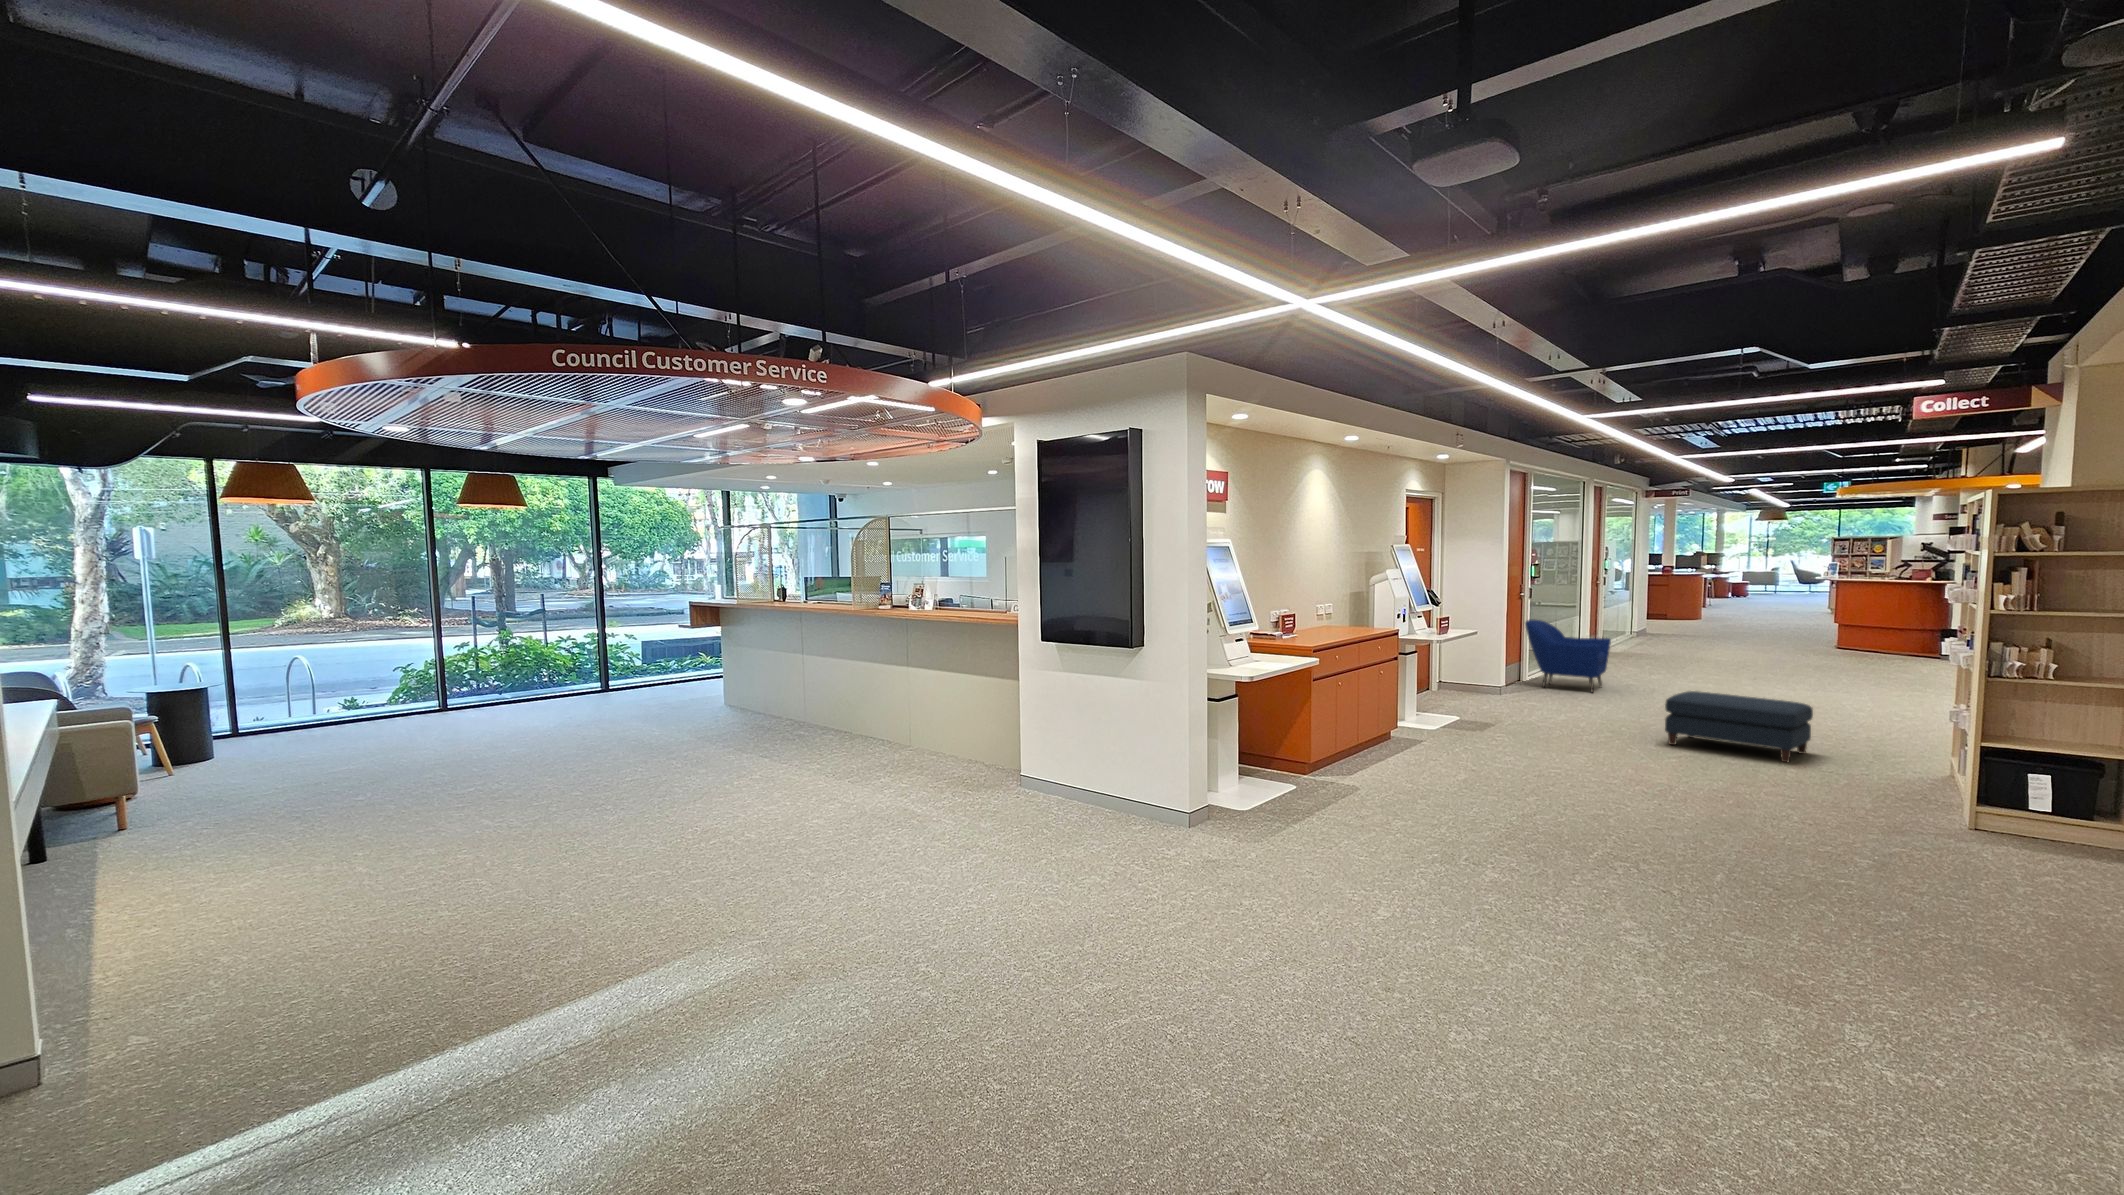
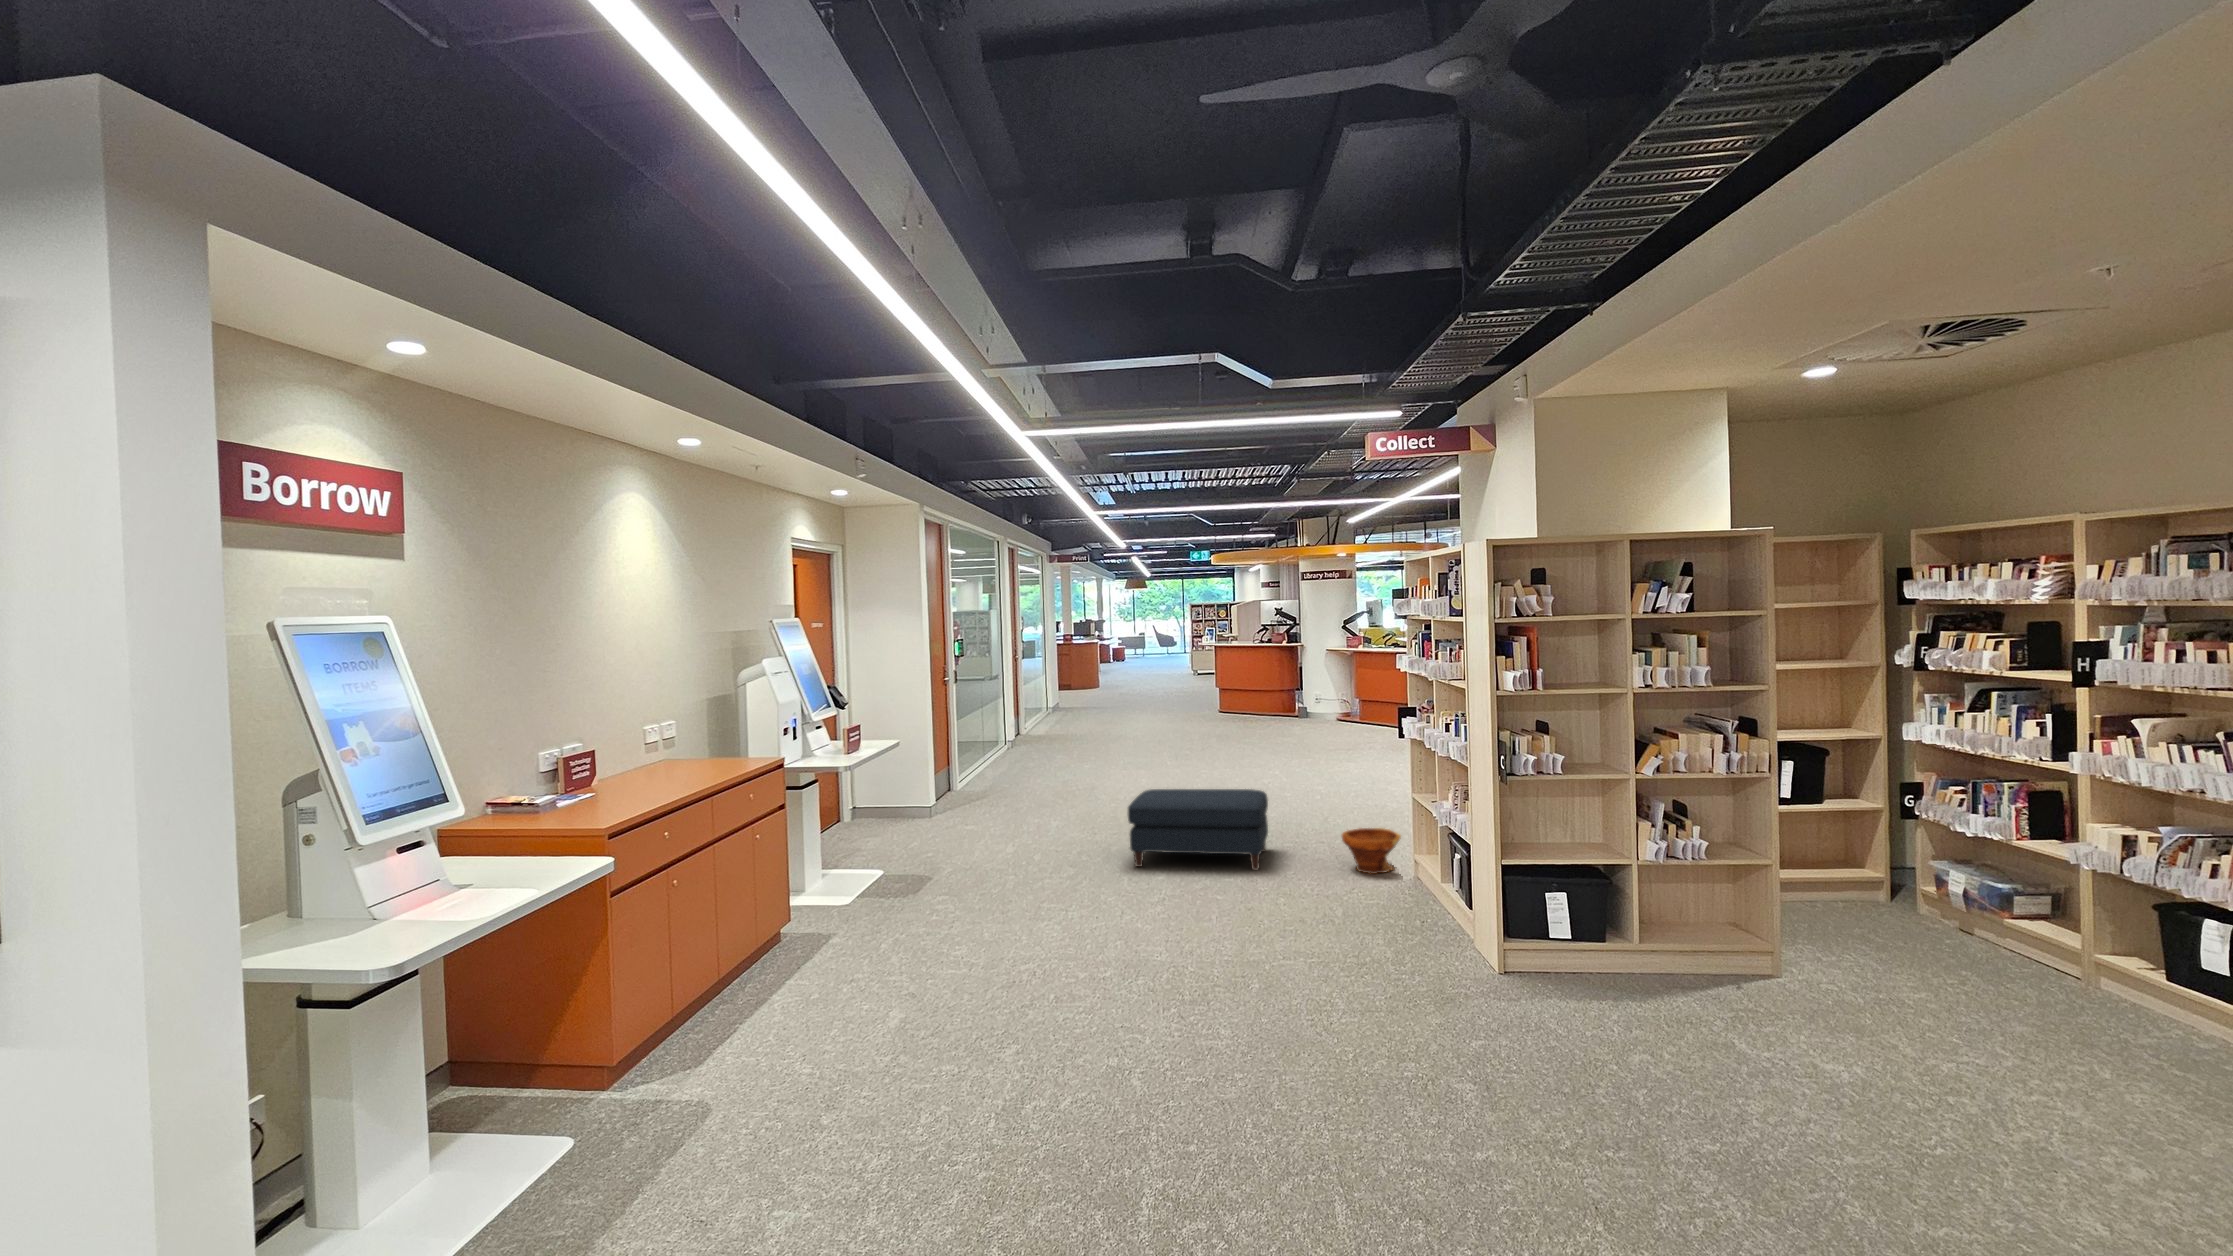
armchair: present [1525,619,1611,693] -> none [953,709,1045,796]
planter: none [1882,745,1951,783] -> present [1342,828,1401,874]

